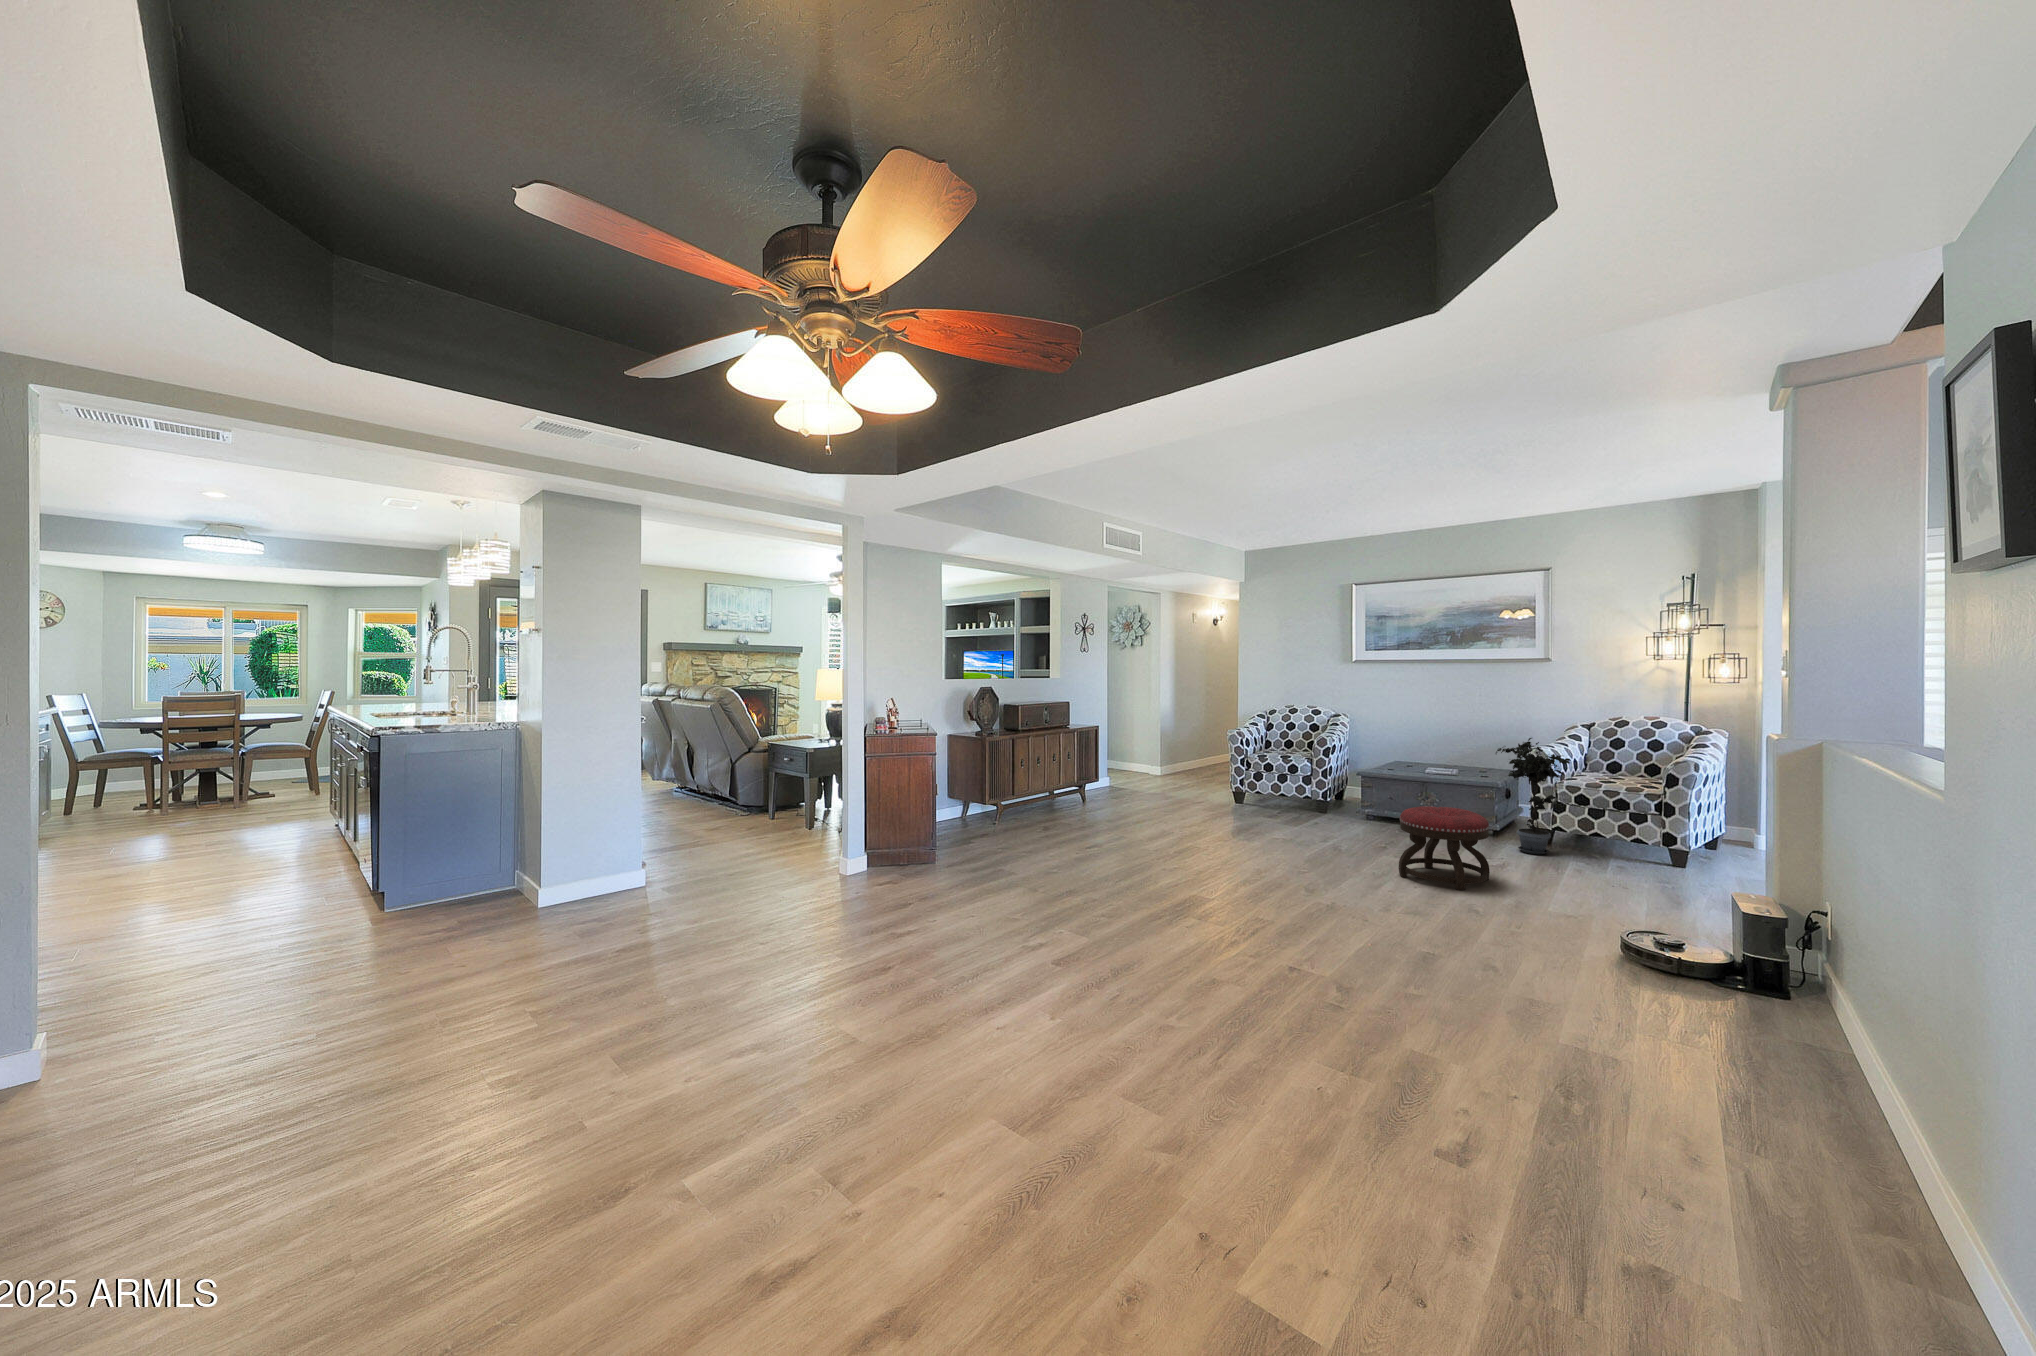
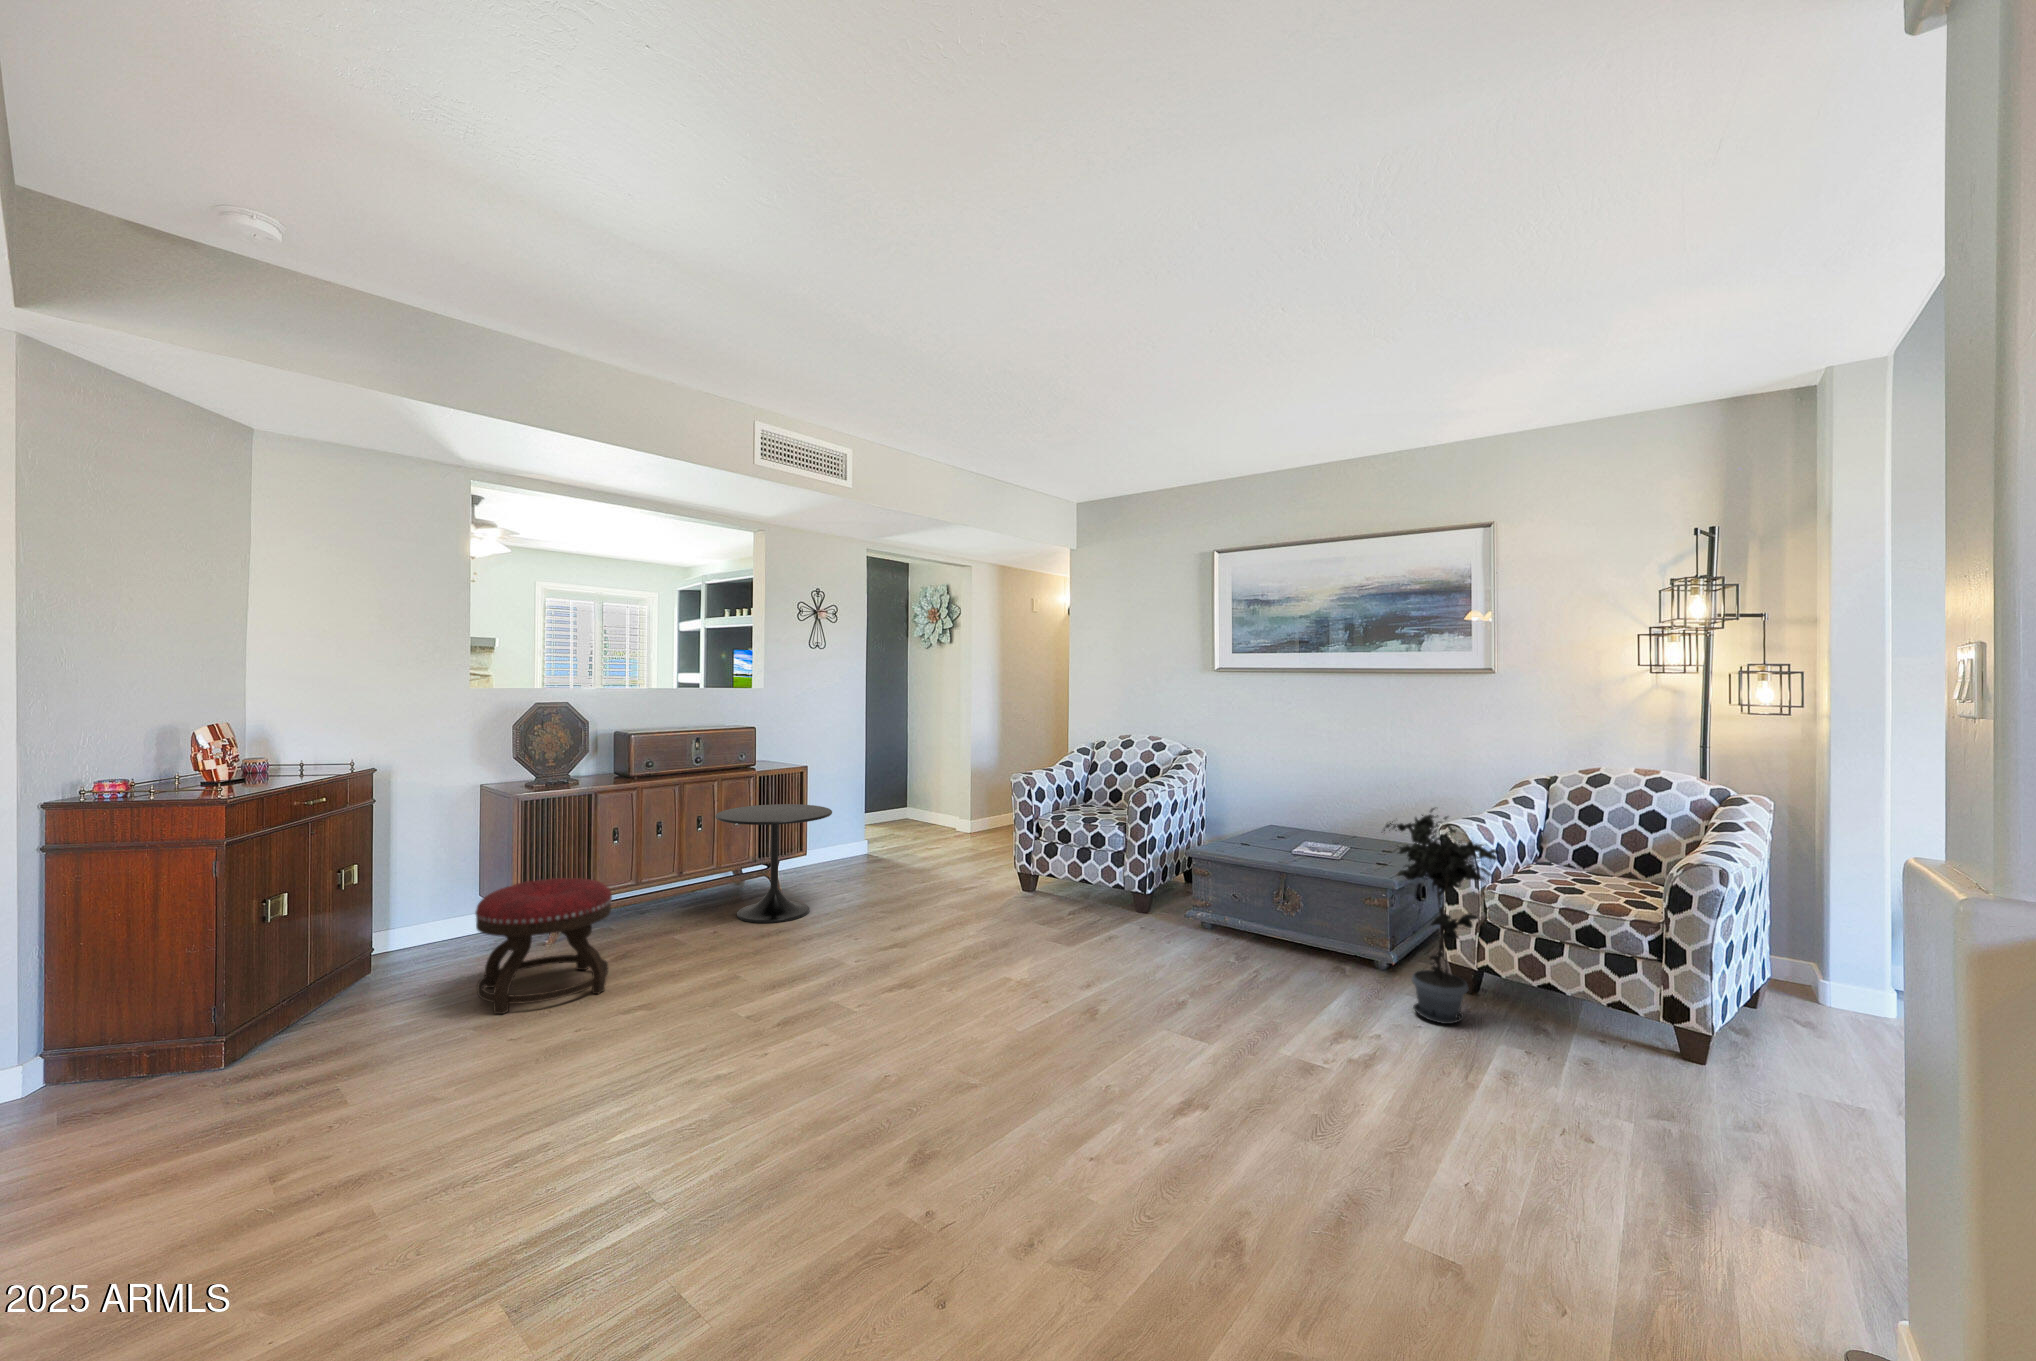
side table: none [1064,750,1132,818] -> present [716,804,832,923]
ottoman: present [1399,806,1490,890] -> present [475,878,612,1014]

